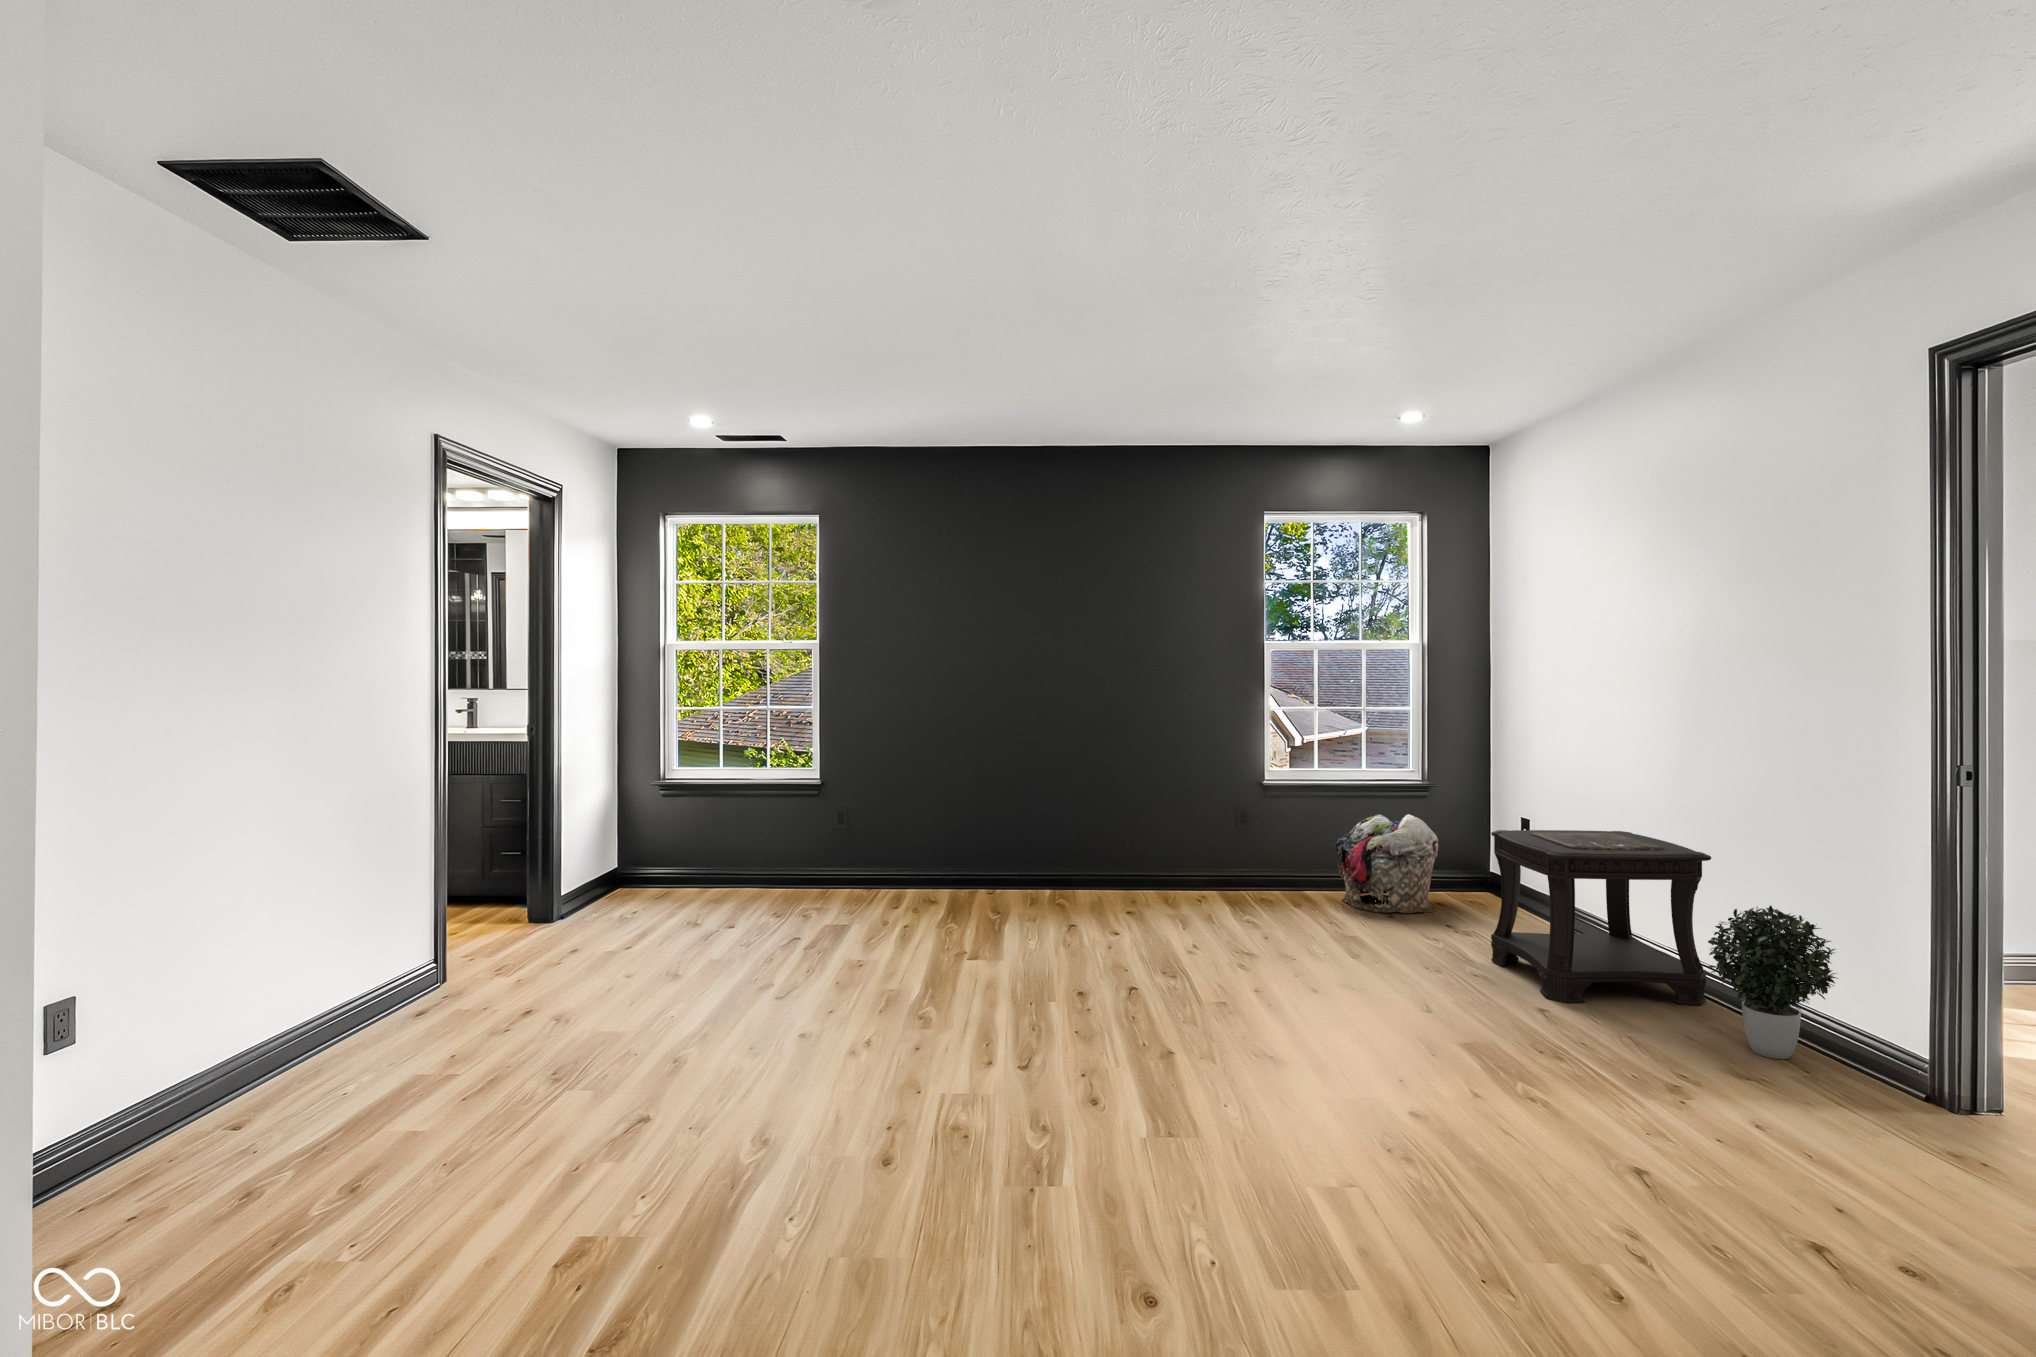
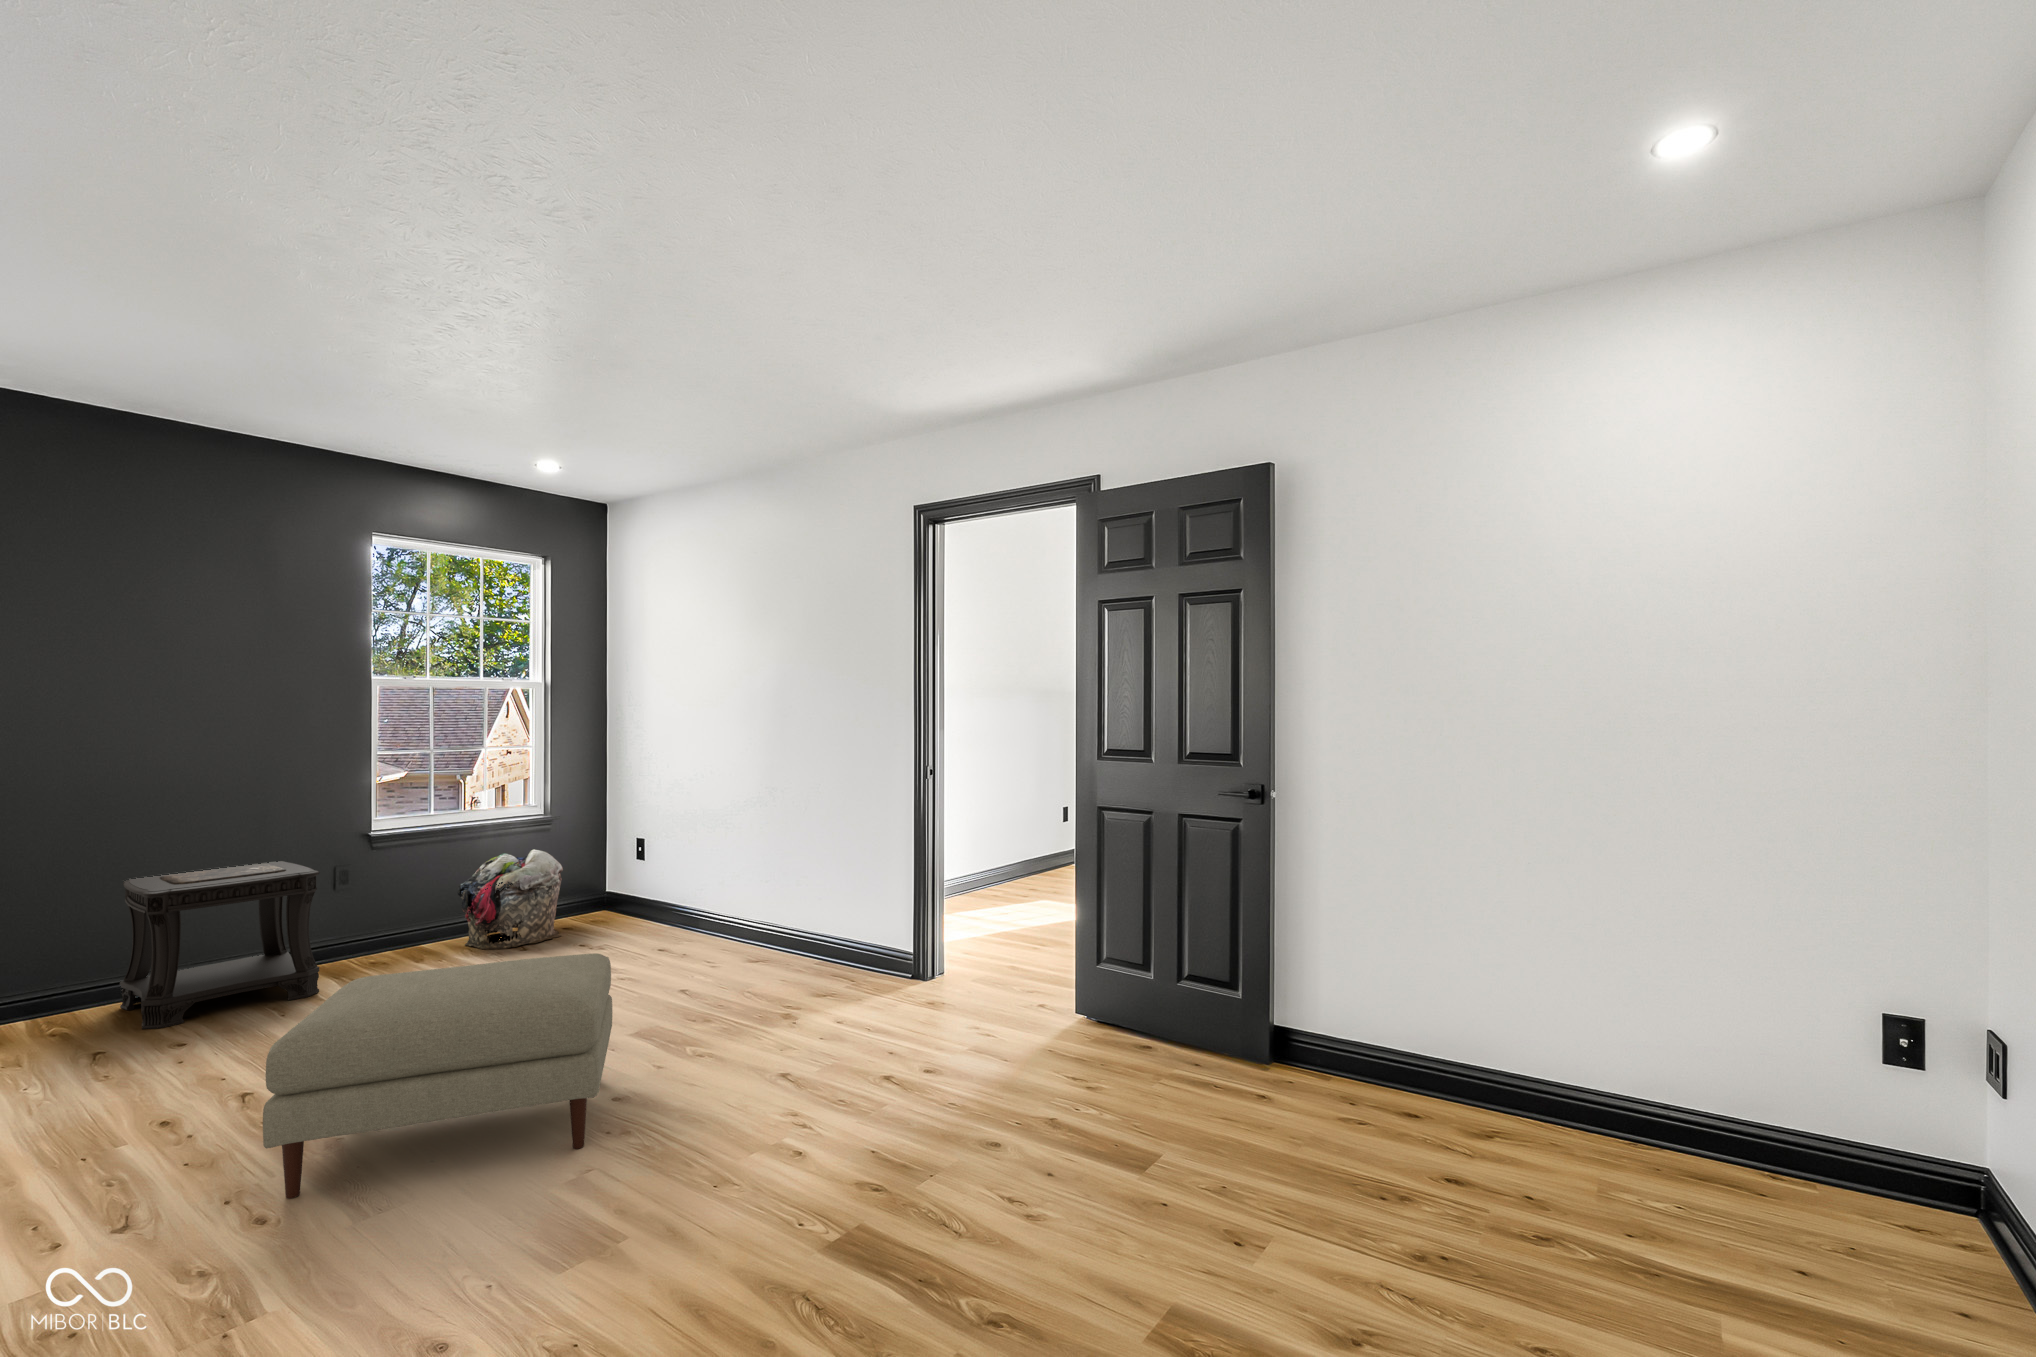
side table: present [1491,830,1711,1006] -> present [120,861,319,1029]
potted plant: present [1708,906,1838,1059] -> none [794,872,870,978]
ottoman: none [1100,914,1424,1156] -> present [263,953,613,1199]

